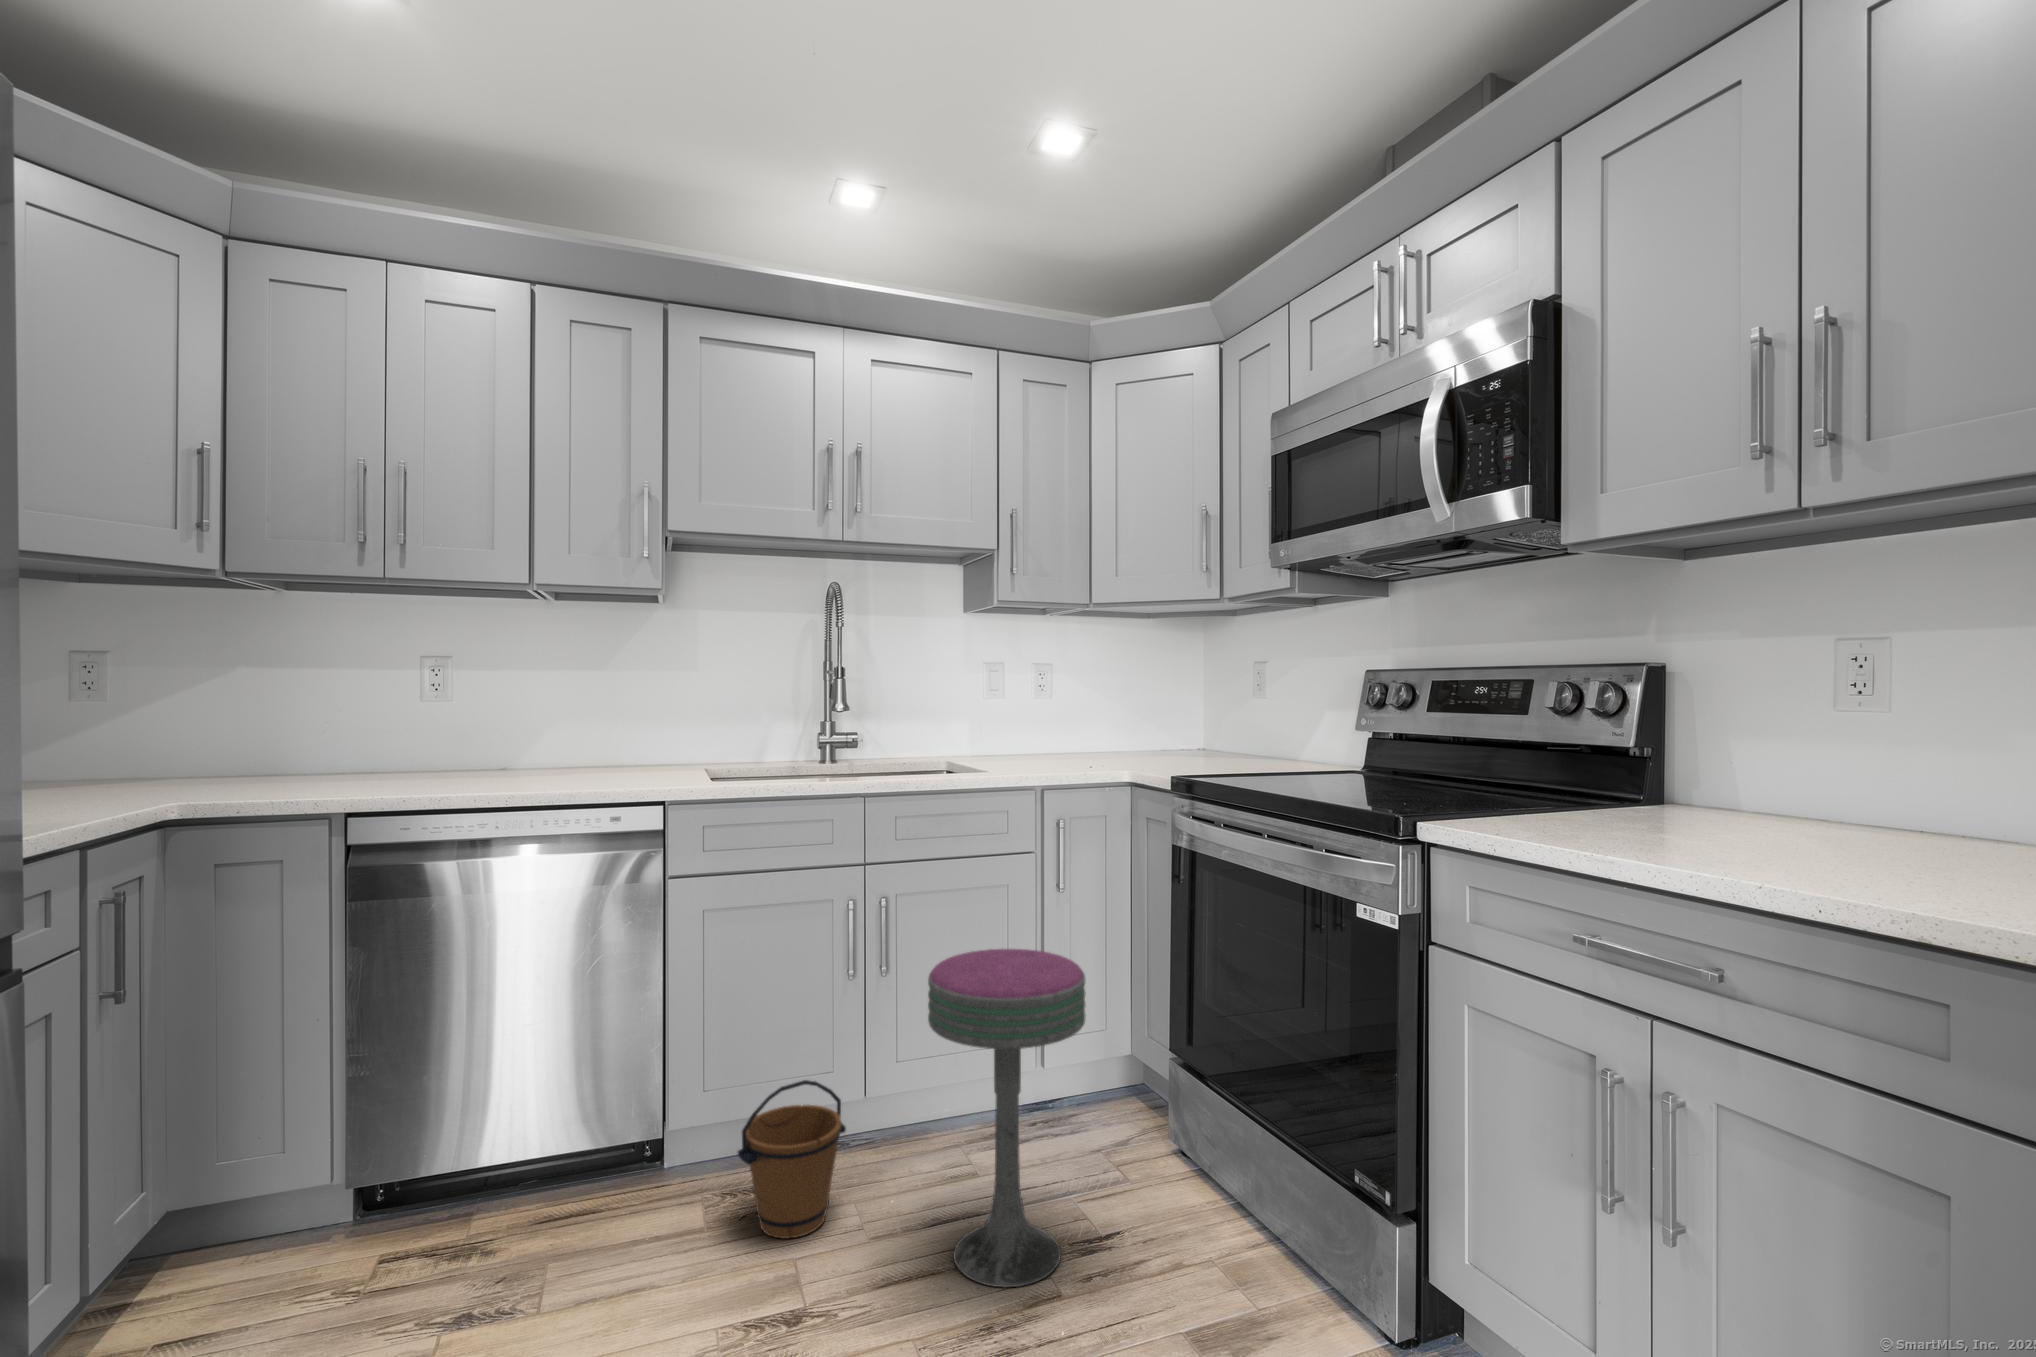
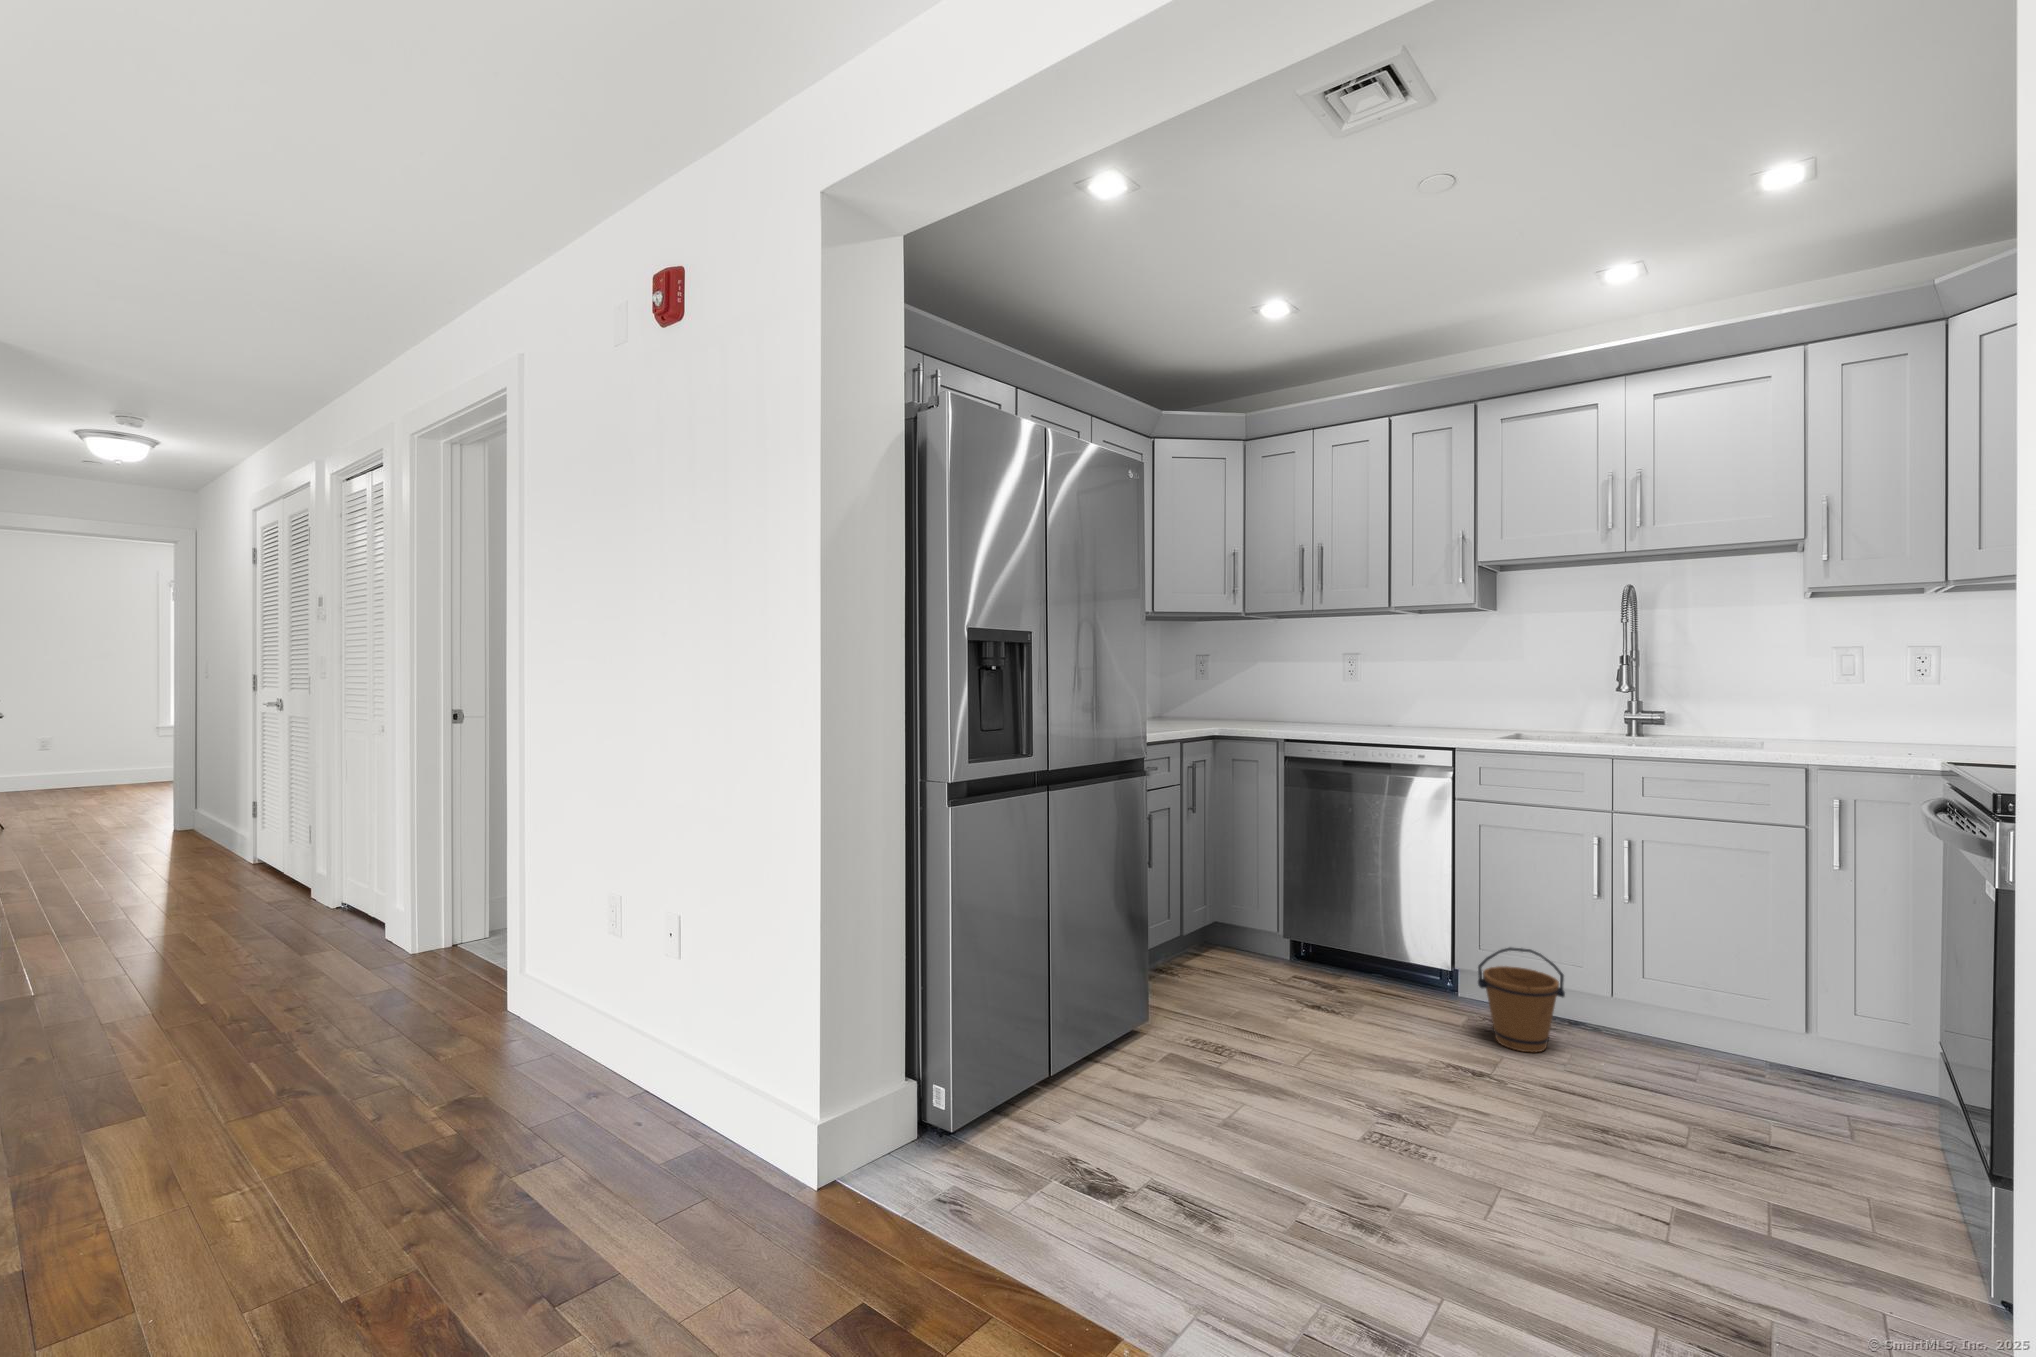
bar stool: present [928,949,1086,1287] -> none [1591,881,1744,1139]

